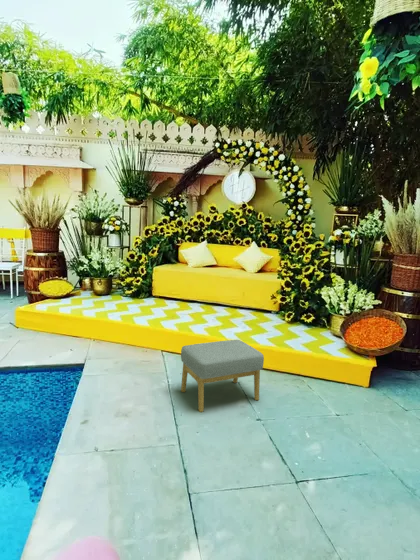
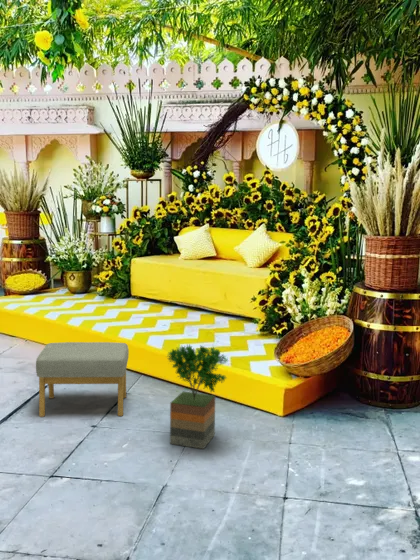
potted tree: none [315,340,374,420] -> present [168,345,228,449]

